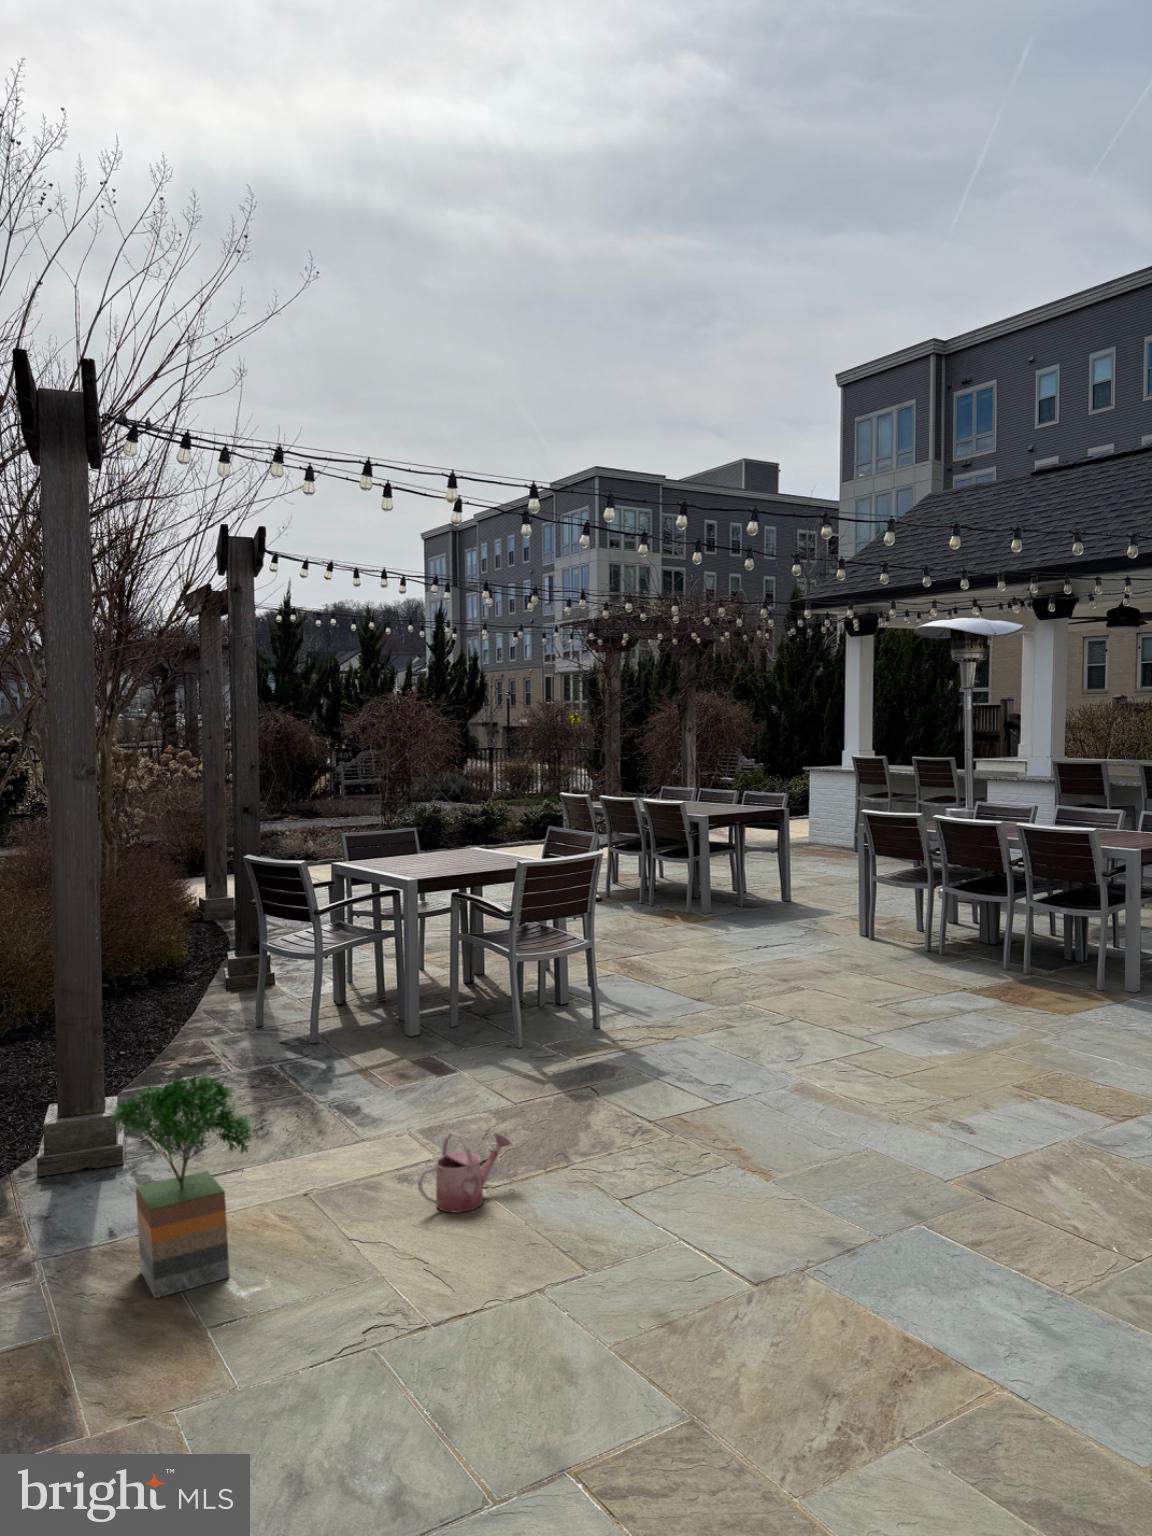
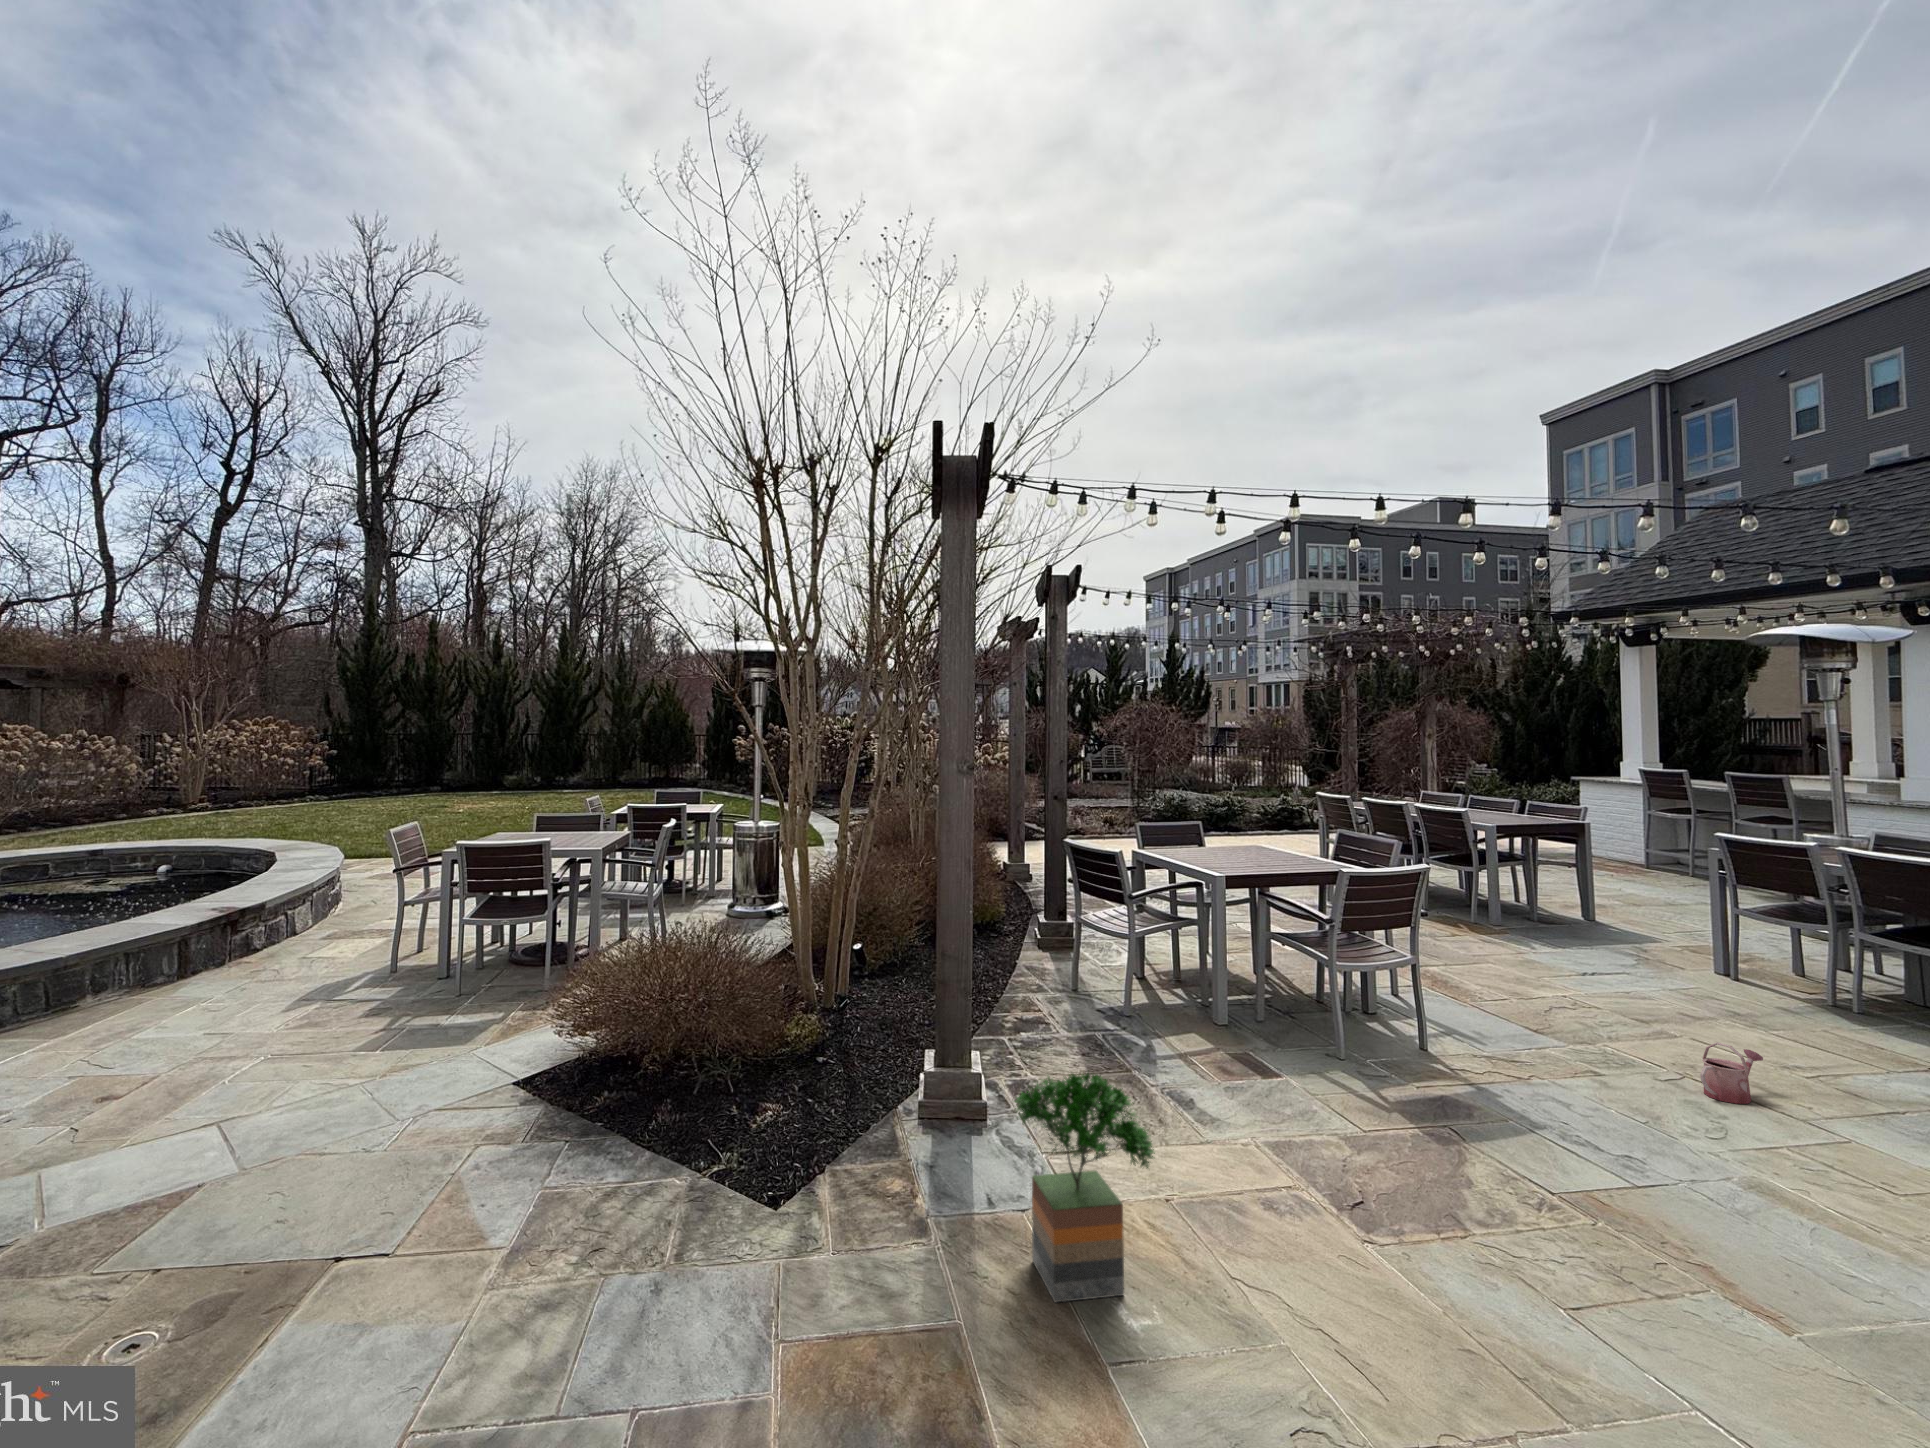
watering can: present [418,1132,512,1213] -> present [1700,1042,1763,1104]

